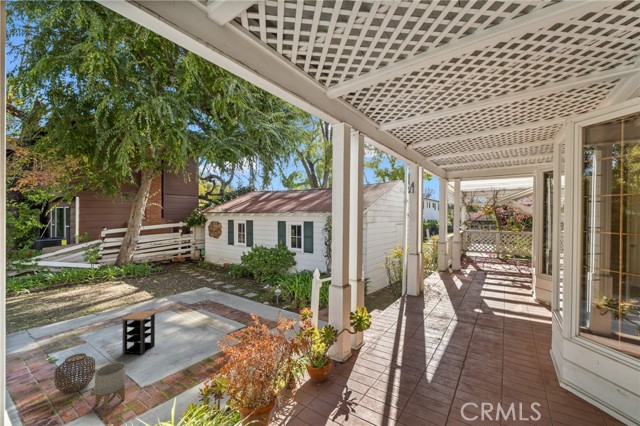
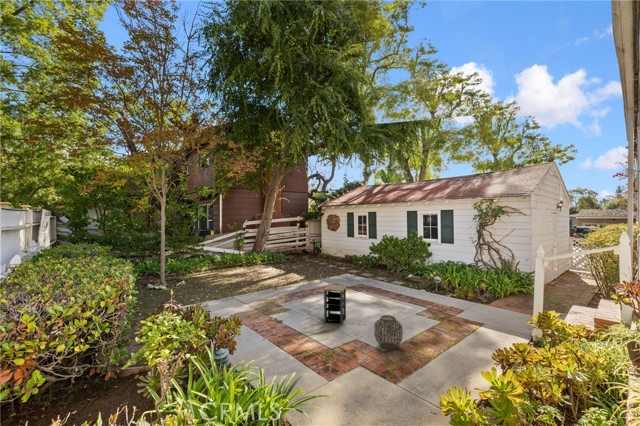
woven basket: present [54,353,95,394] -> present [374,315,403,349]
planter: present [95,362,125,410] -> none [342,323,364,363]

